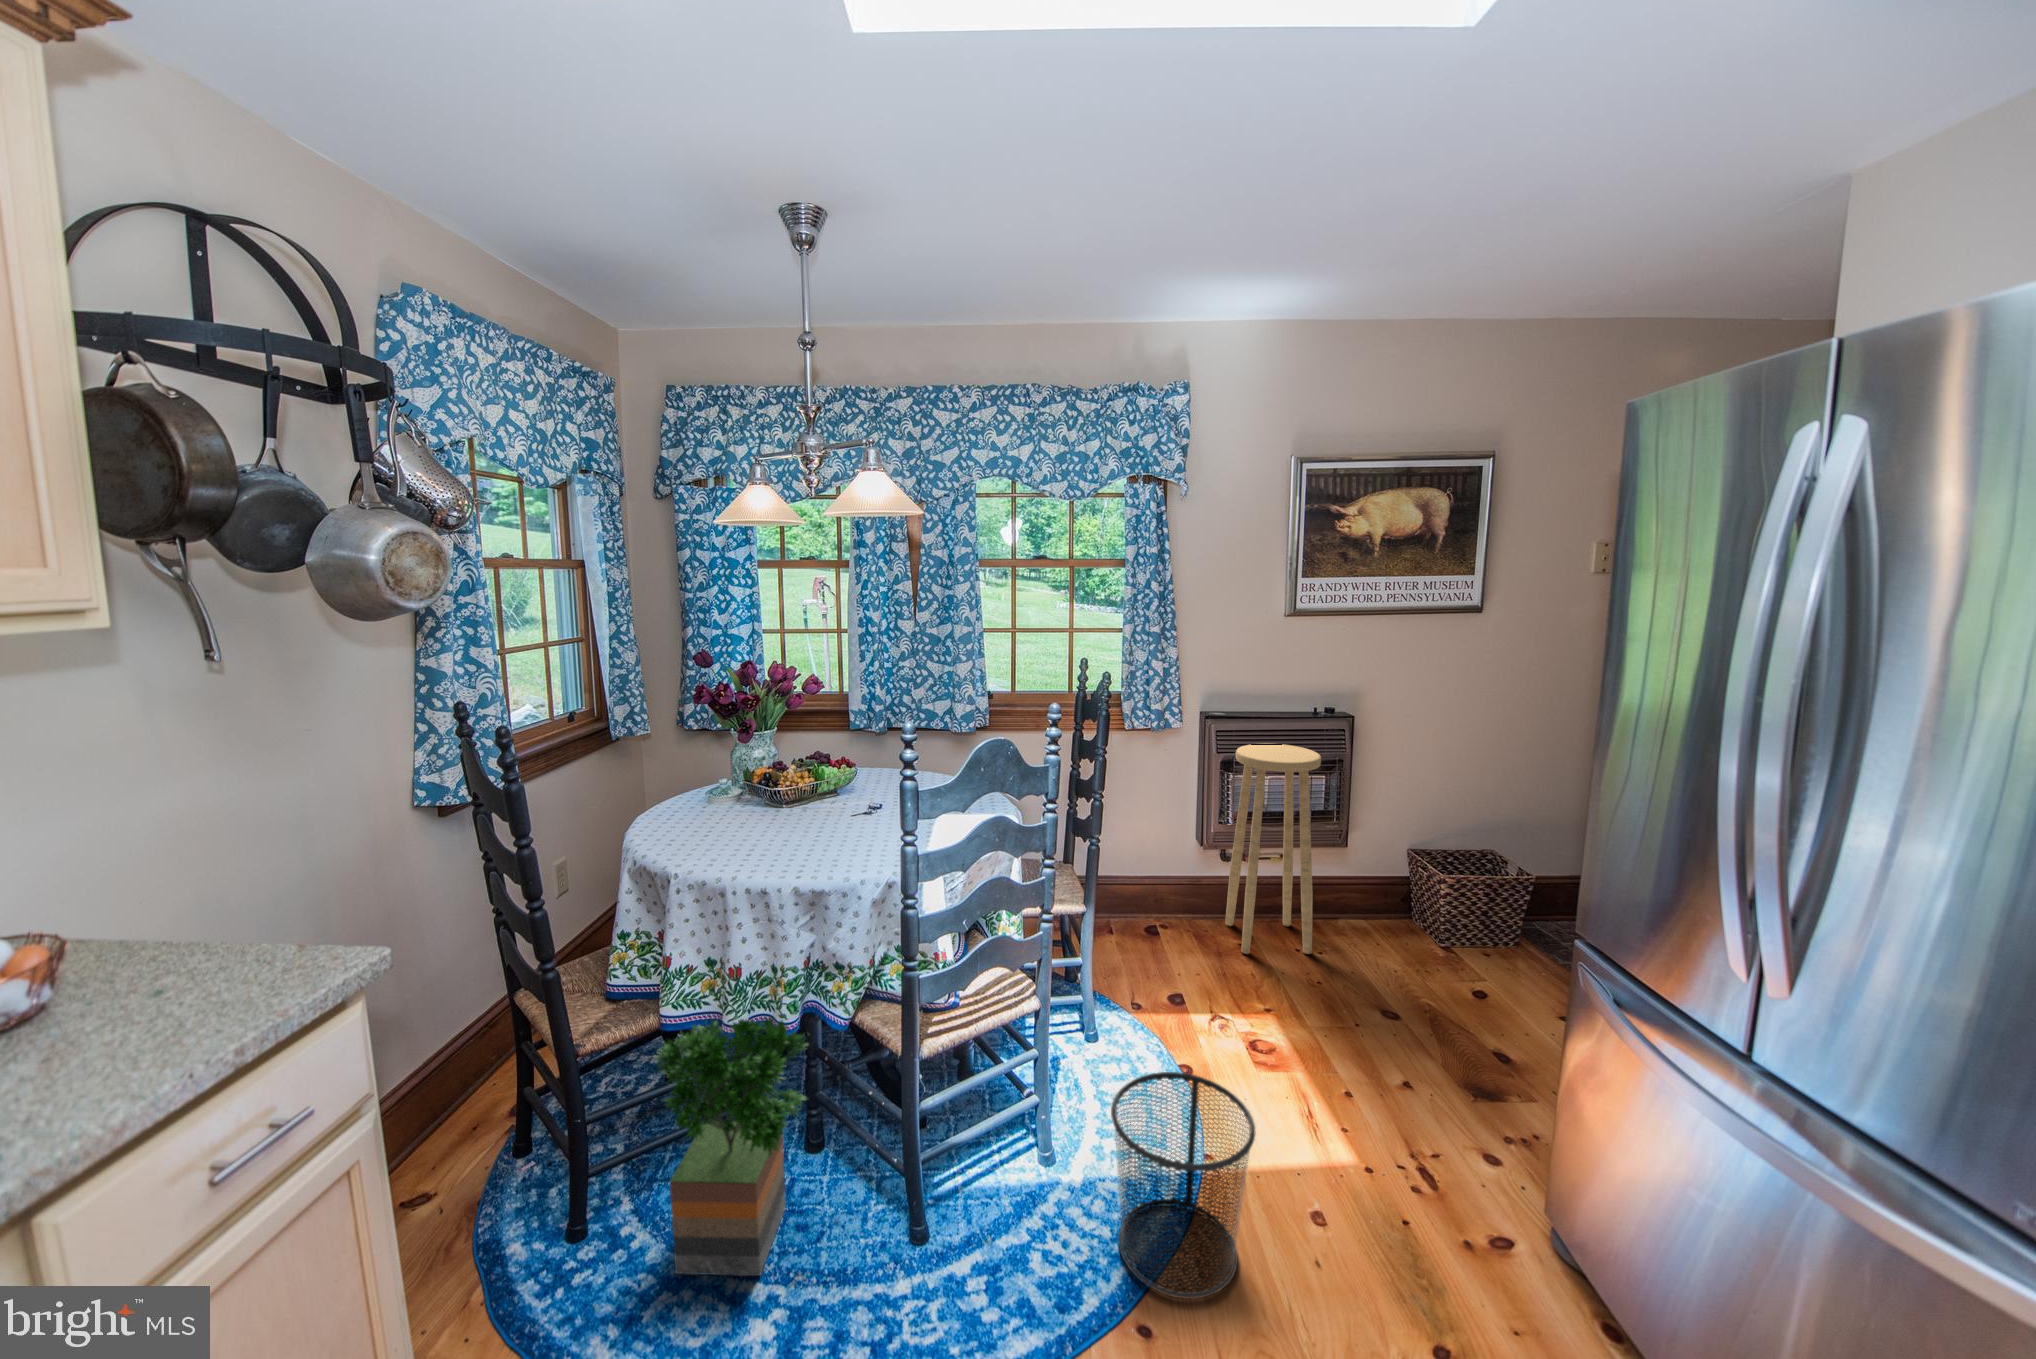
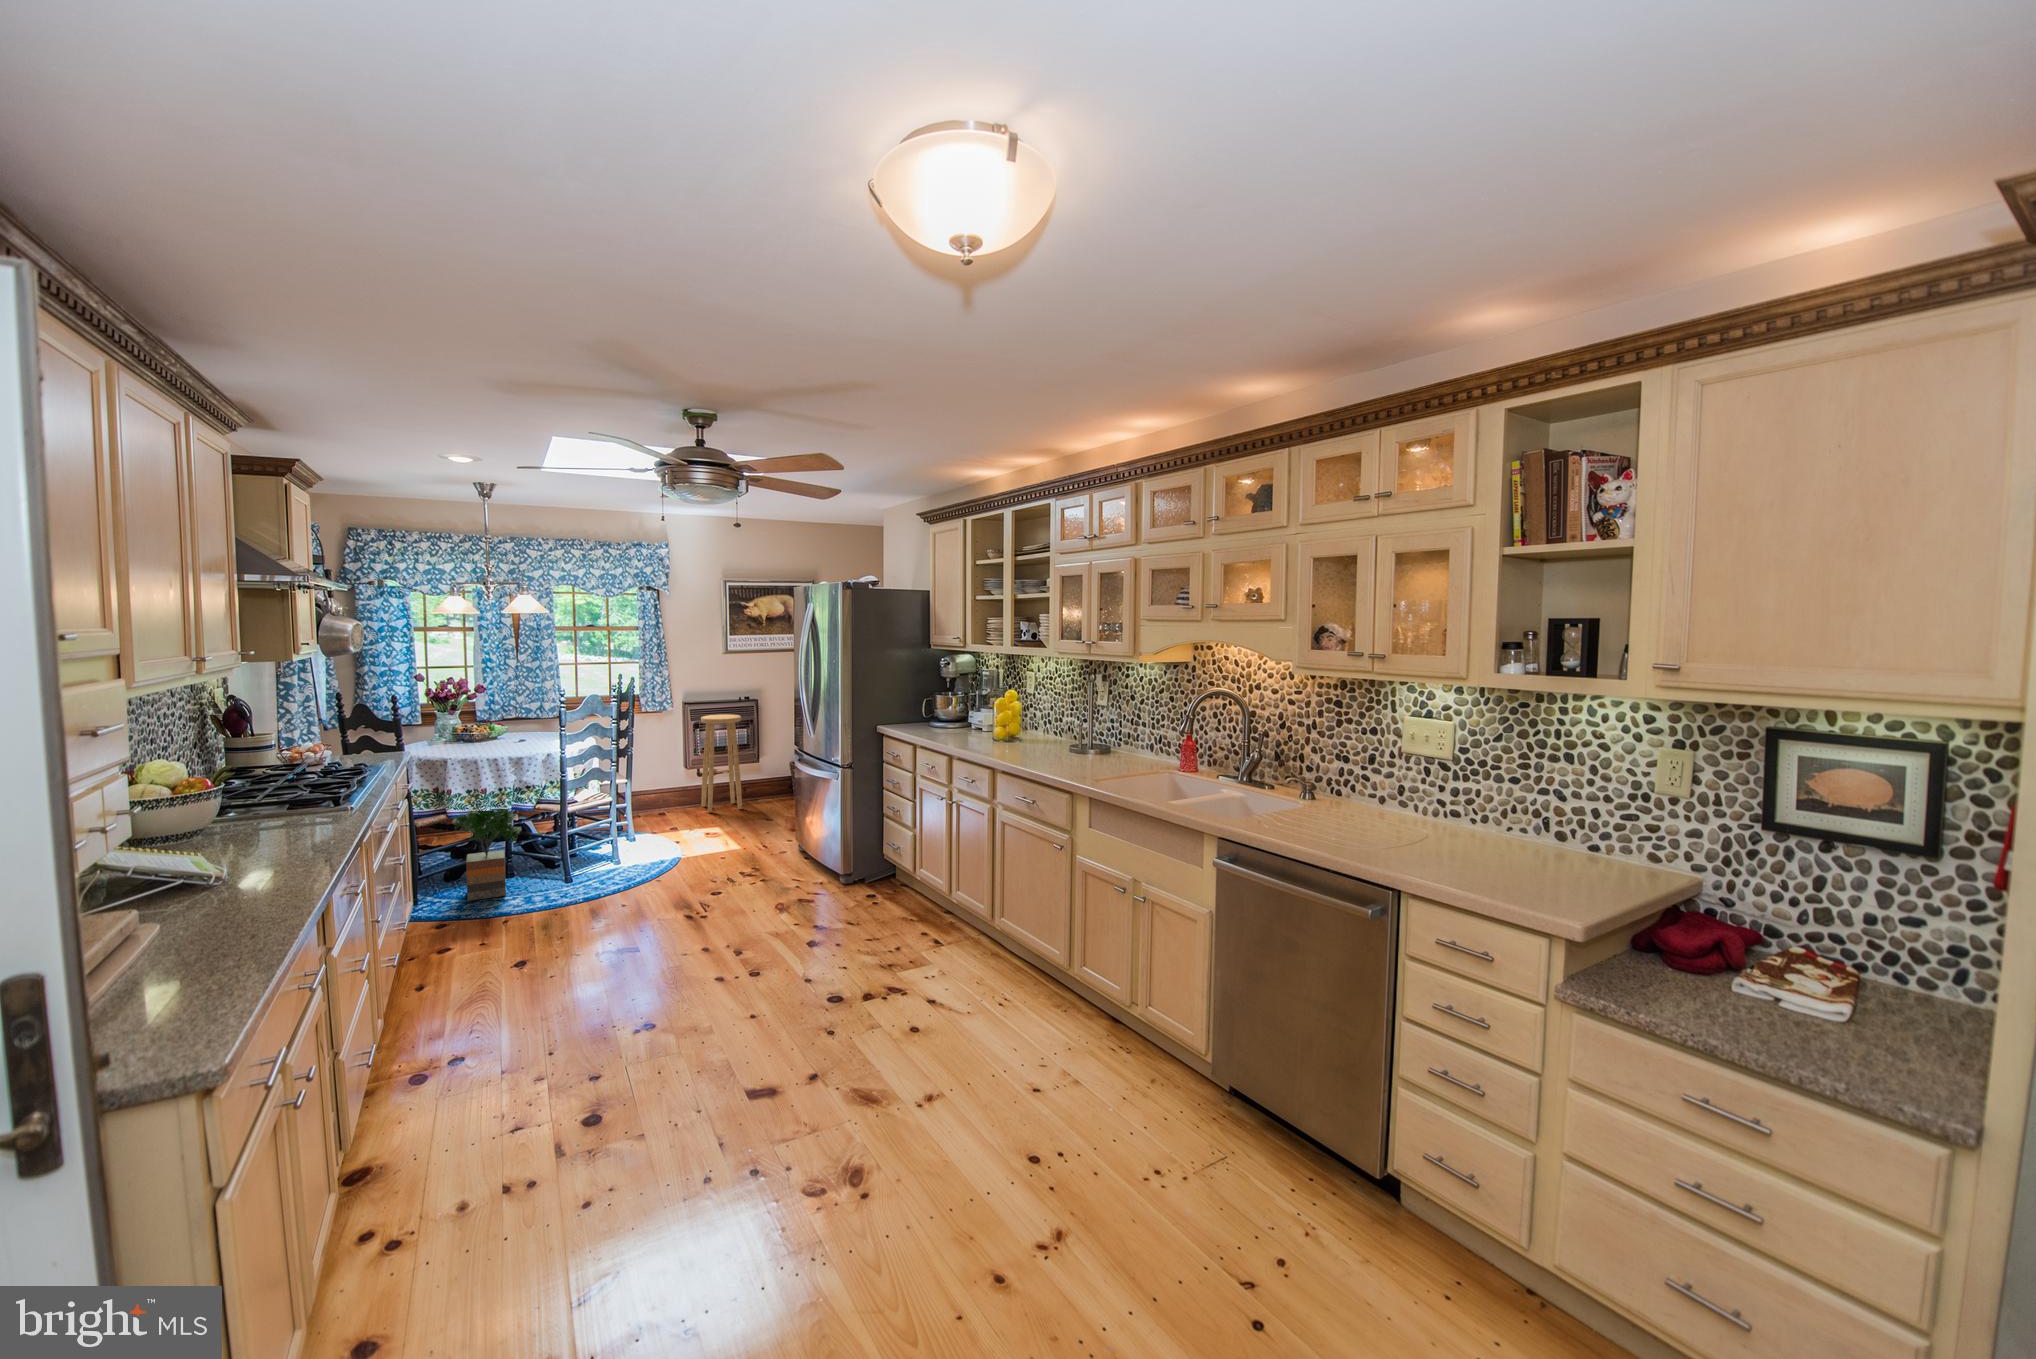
waste bin: present [1111,1072,1255,1299] -> none [644,812,696,874]

